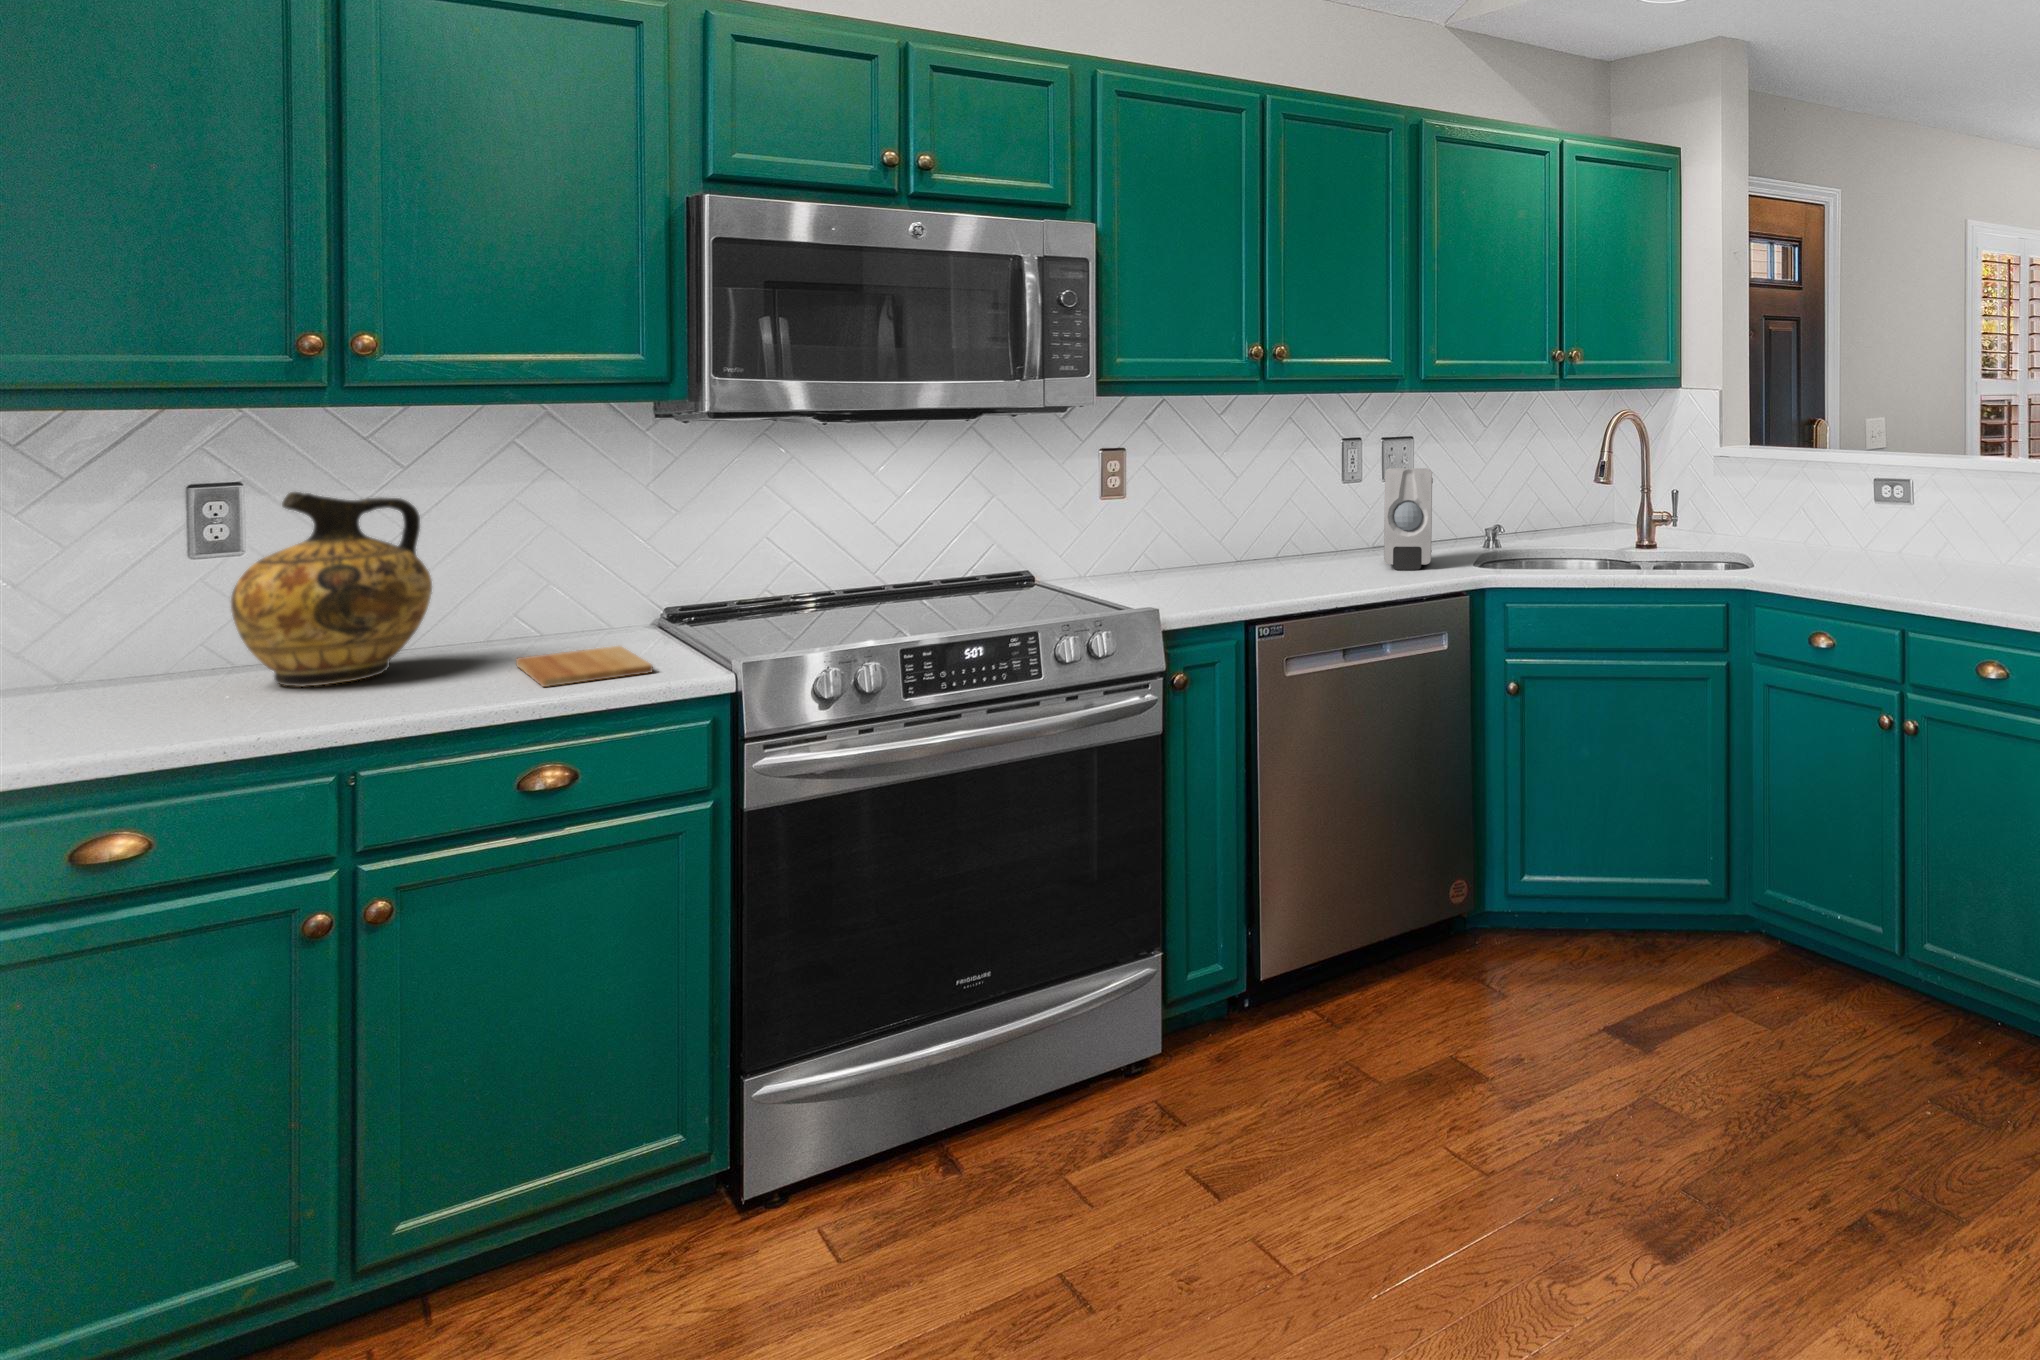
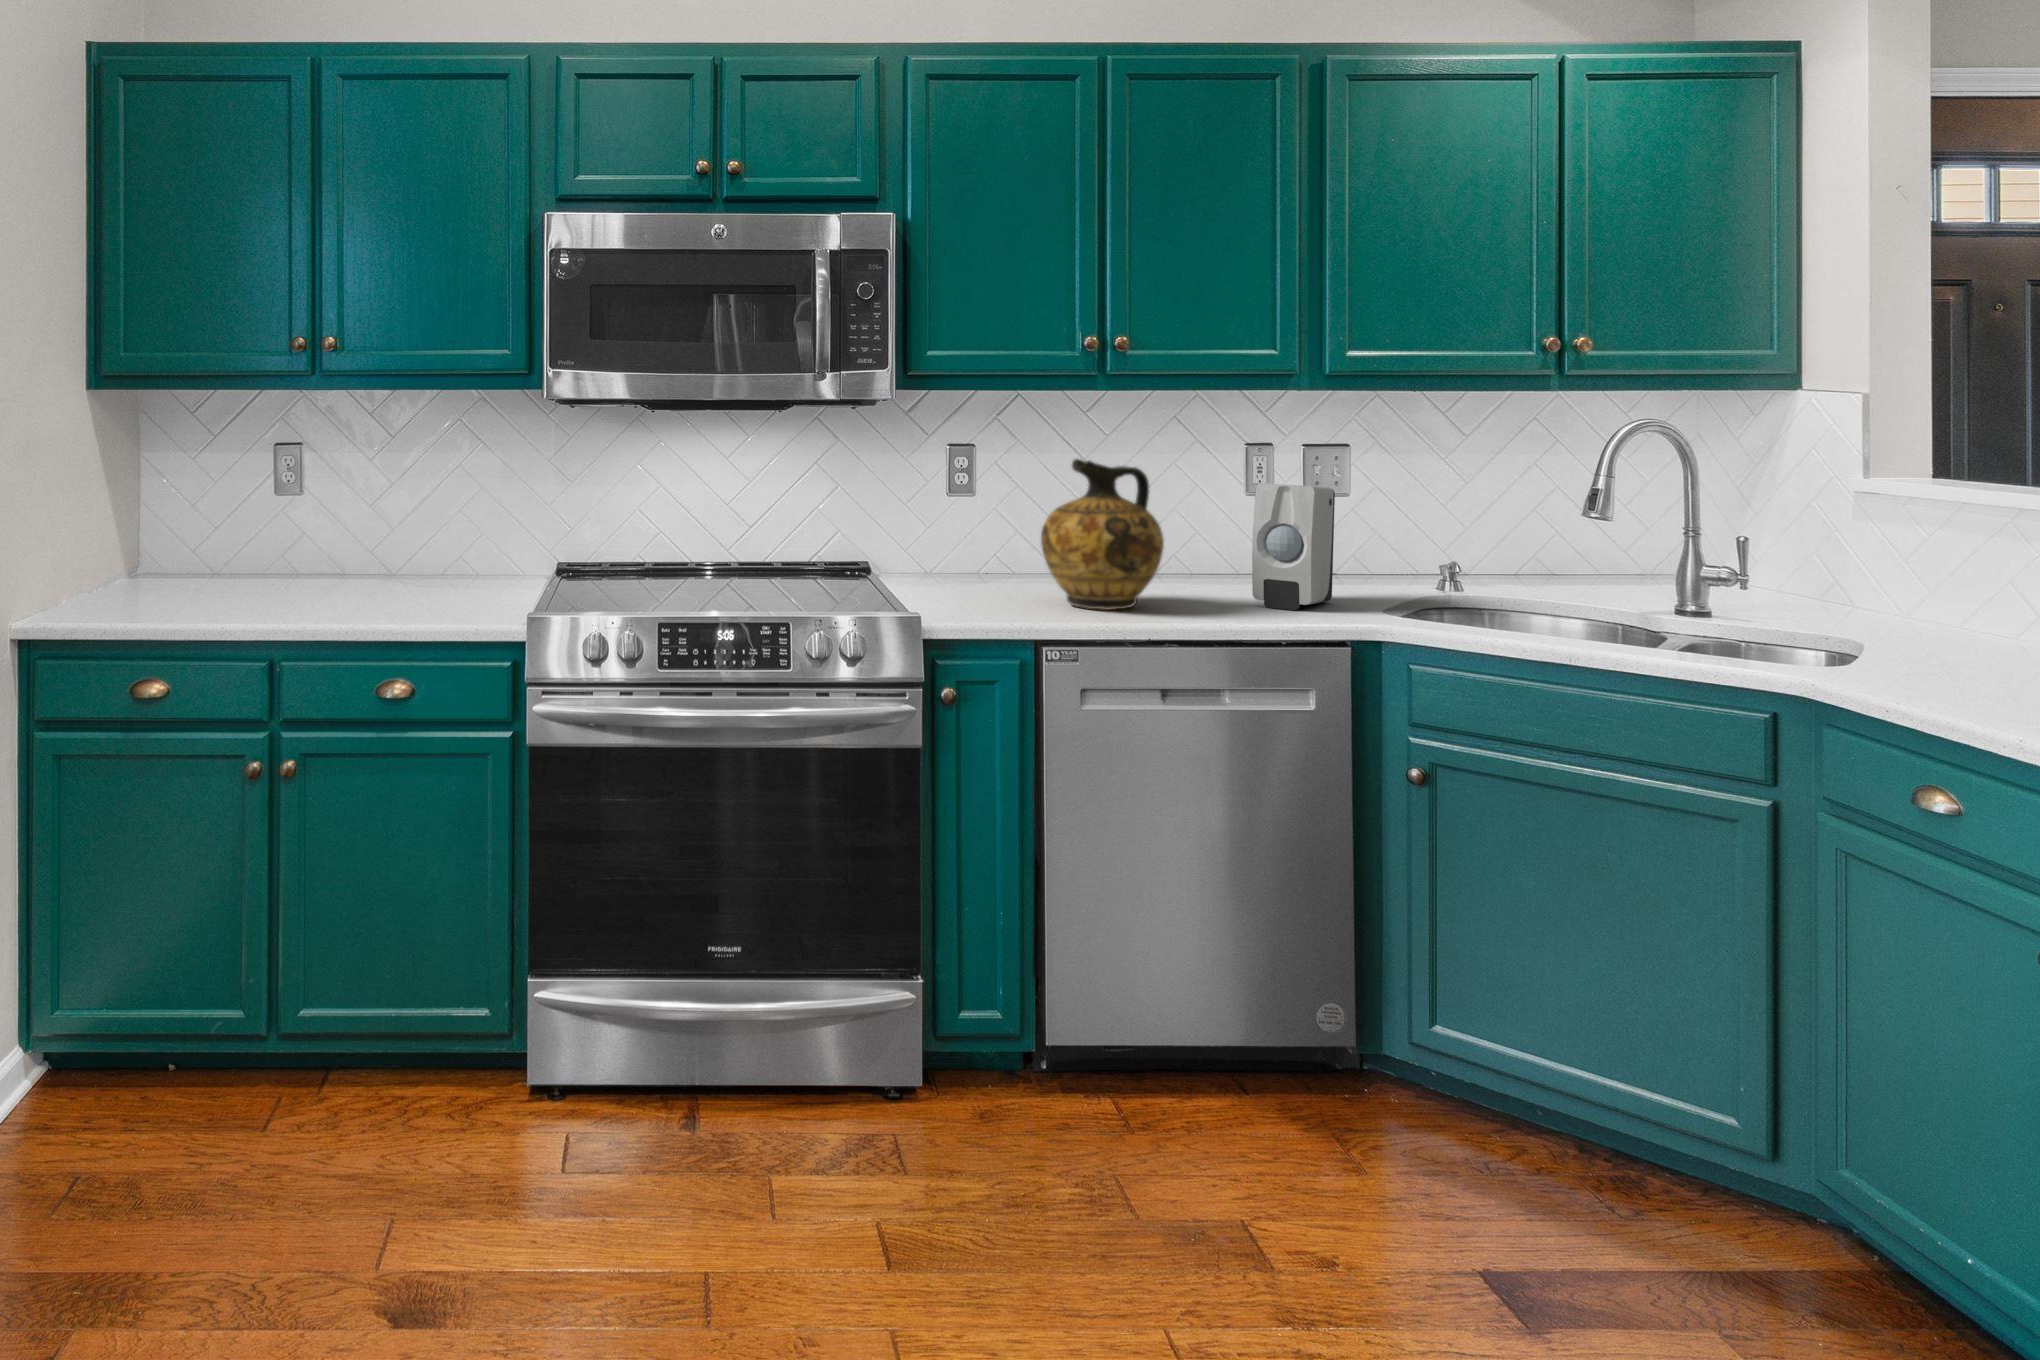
ceramic jug: present [231,492,432,687] -> present [1041,459,1164,610]
cutting board: present [516,646,653,687] -> none [392,592,476,617]

